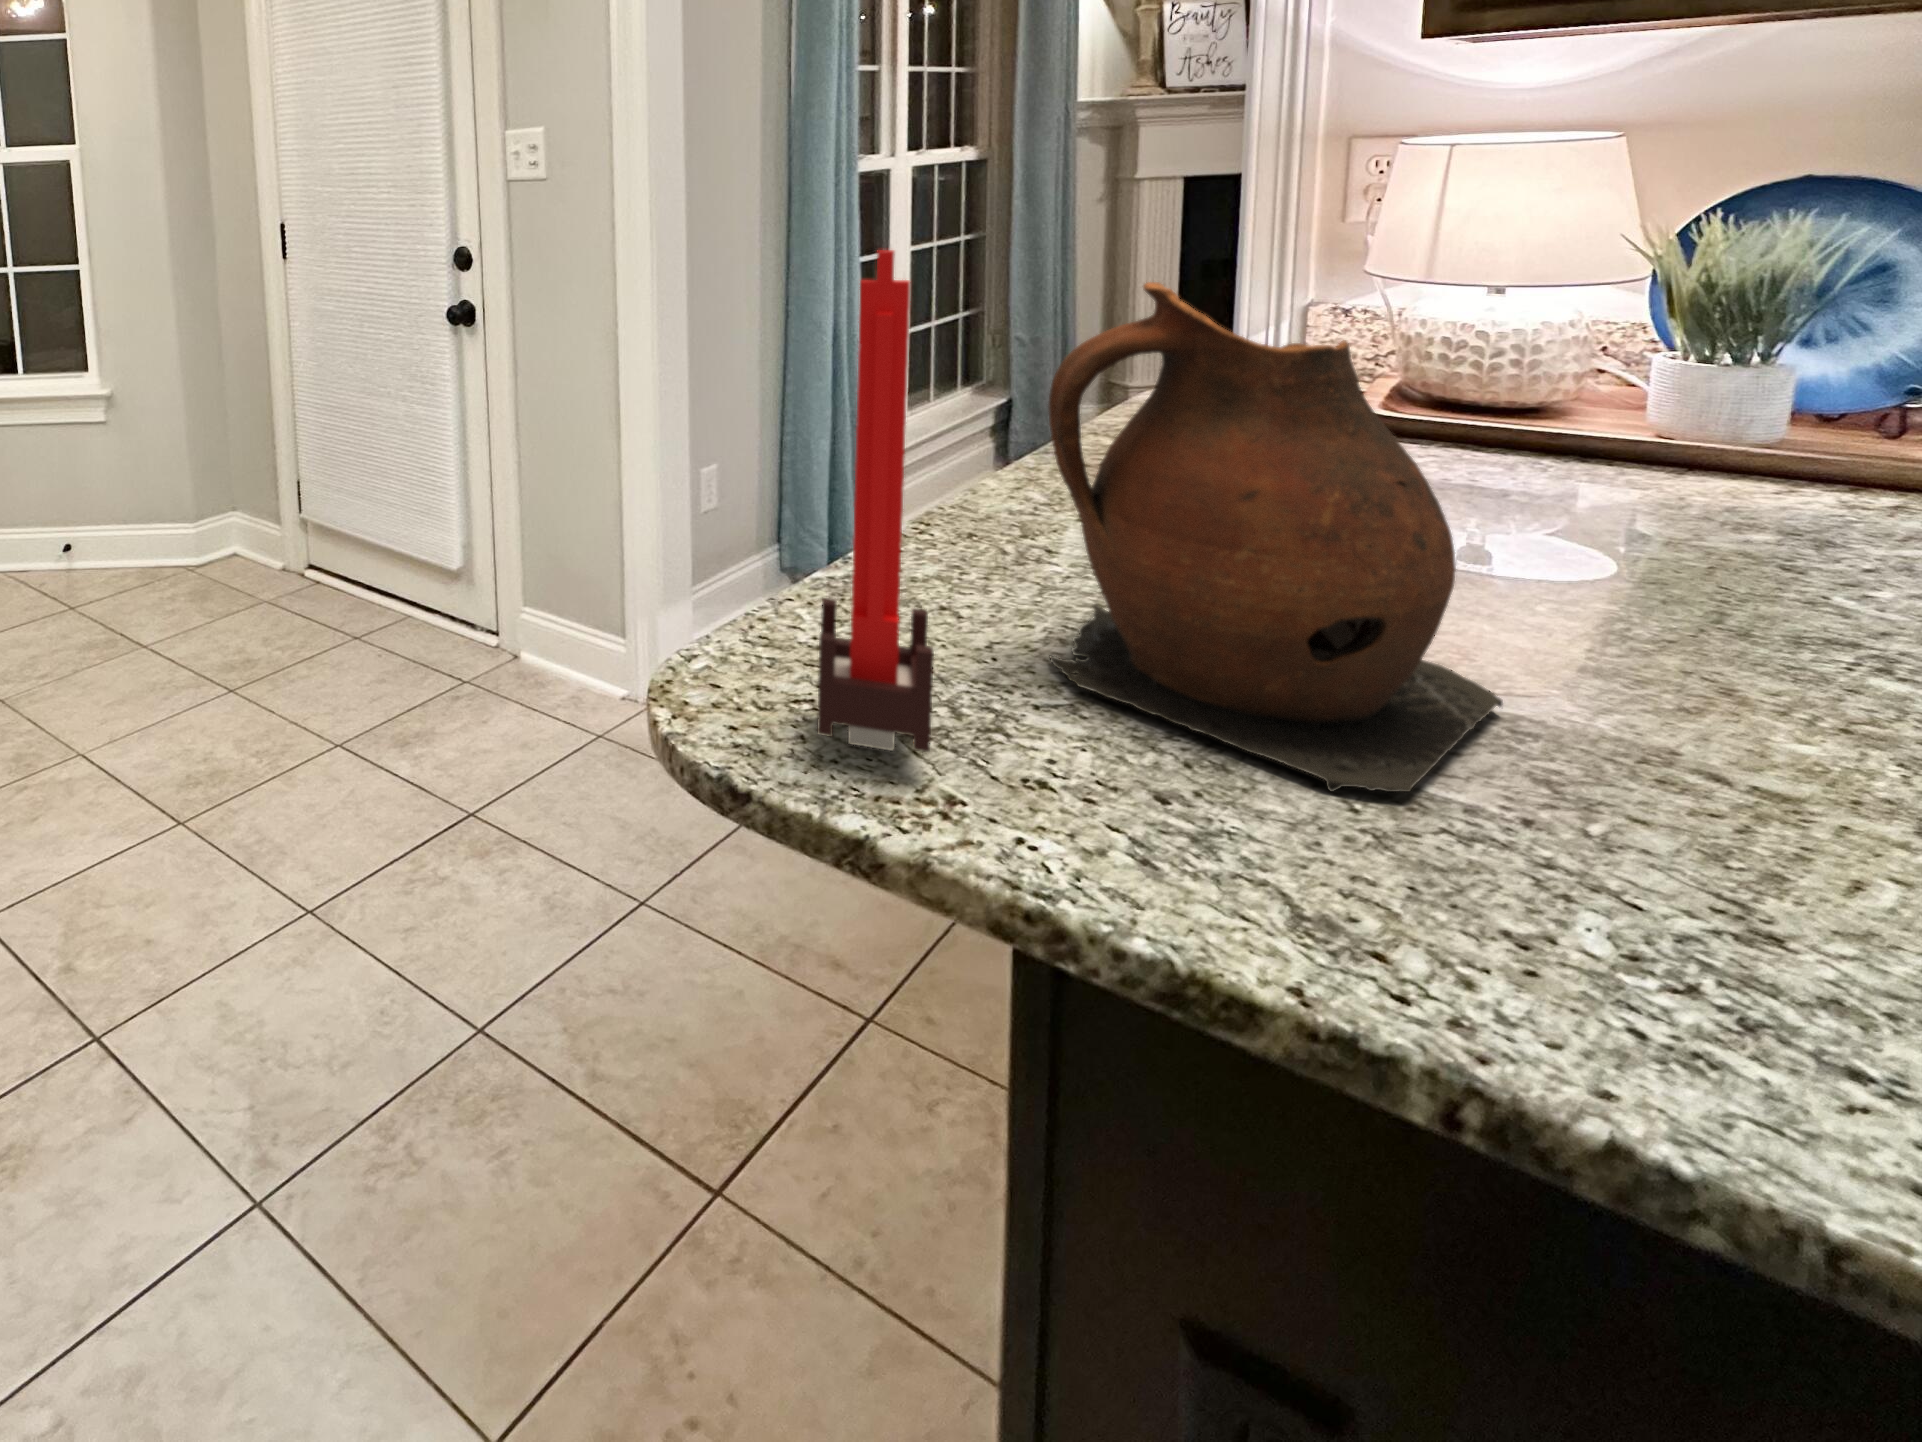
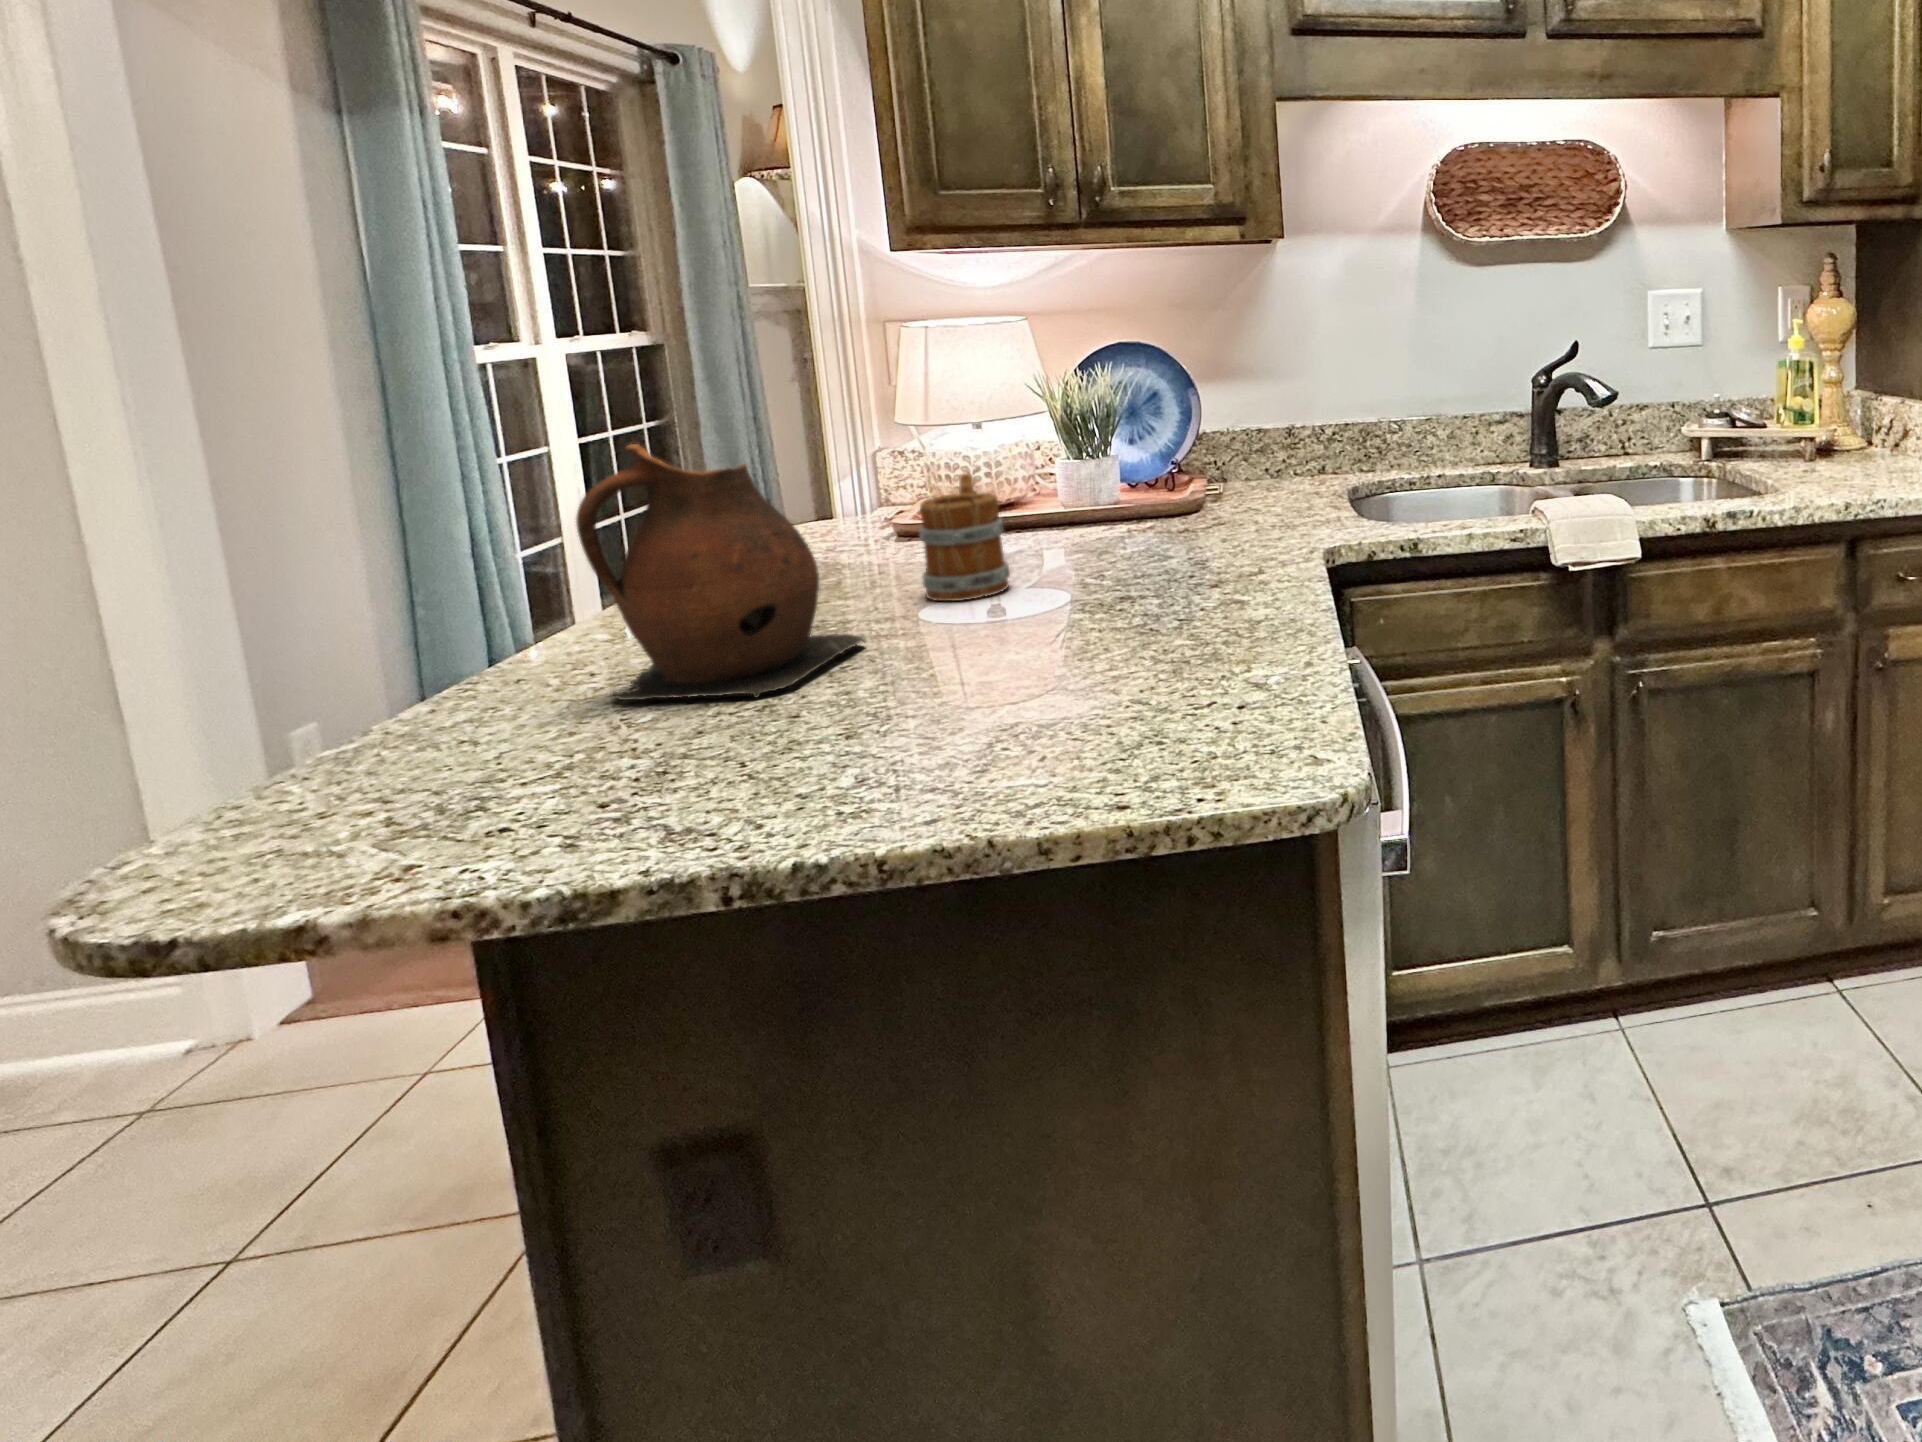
candle: present [817,250,934,752] -> none [386,440,499,774]
mug: none [1534,389,1780,650] -> present [919,473,1010,601]

